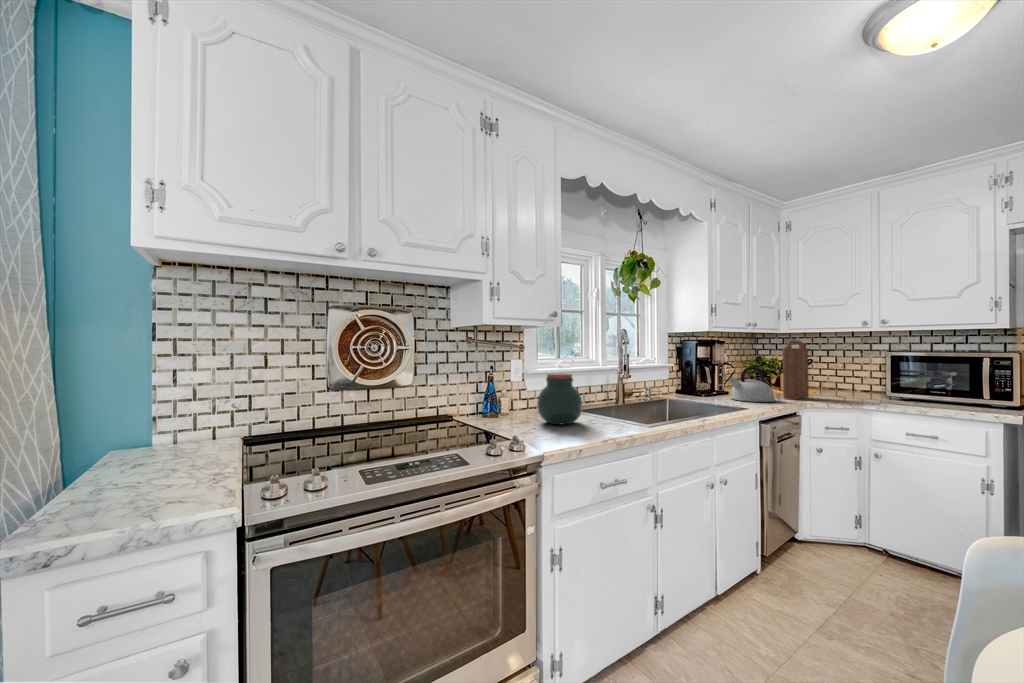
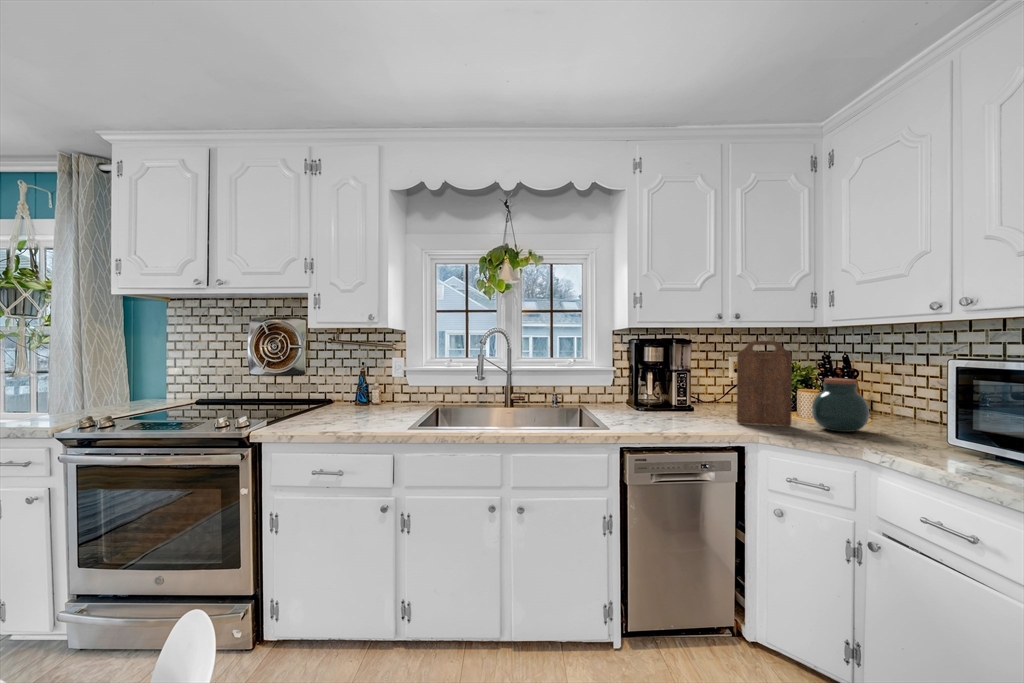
kettle: present [728,366,775,402] -> none [651,375,709,423]
jar: present [537,373,582,424] -> present [812,378,869,432]

